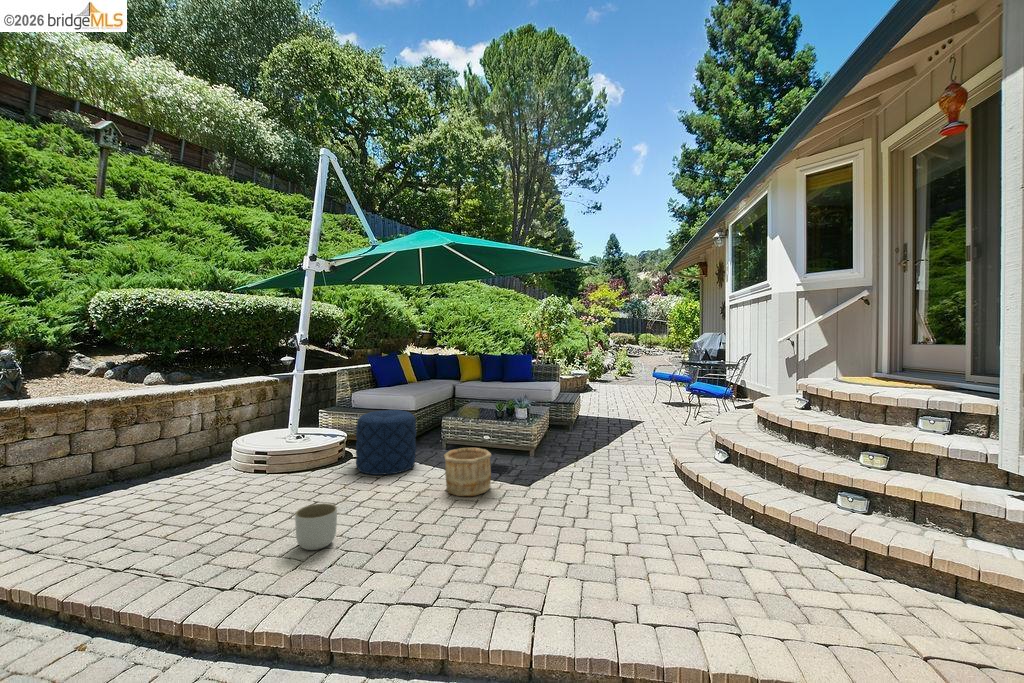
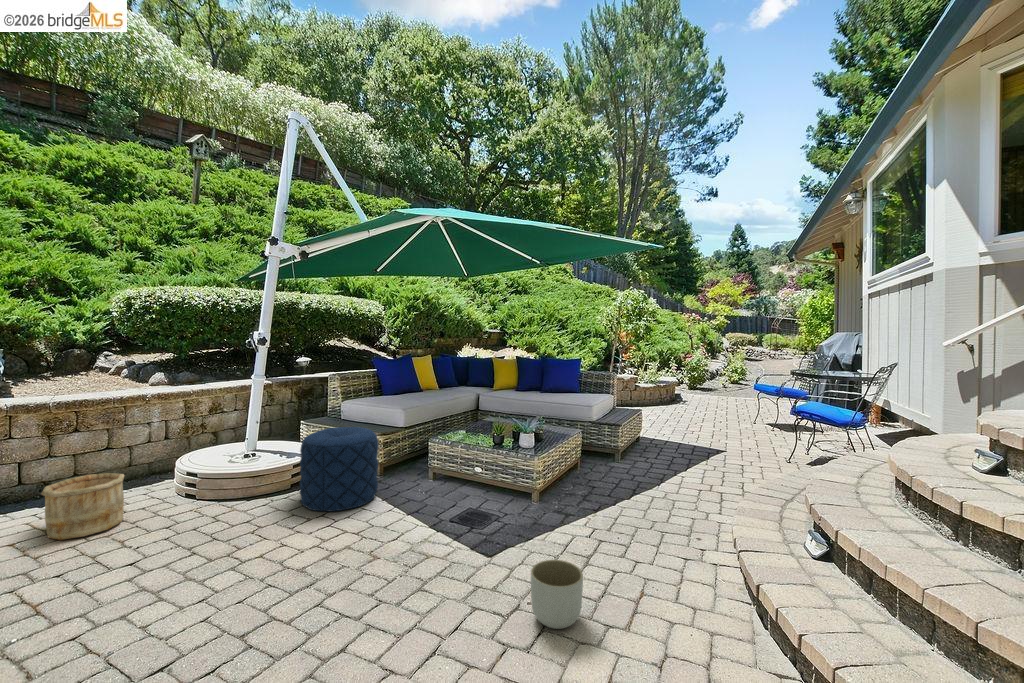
wooden bucket: present [444,448,491,496] -> present [42,473,124,540]
planter: present [295,503,337,550] -> present [531,560,583,629]

